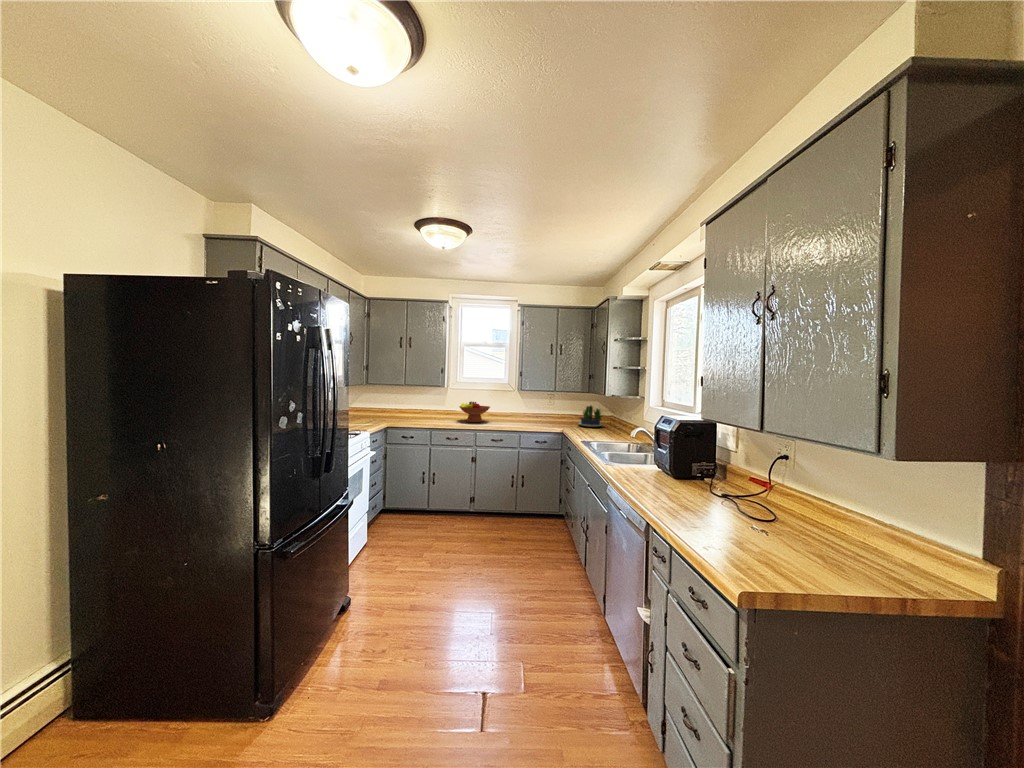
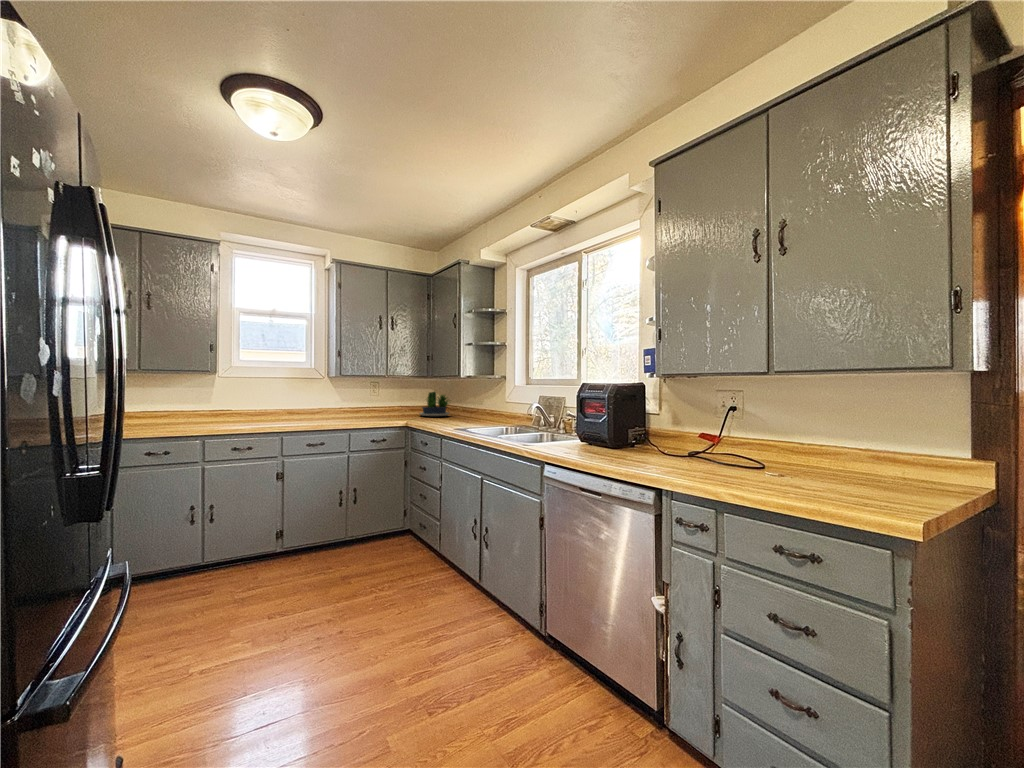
fruit bowl: present [460,402,490,422] -> none [247,390,300,421]

